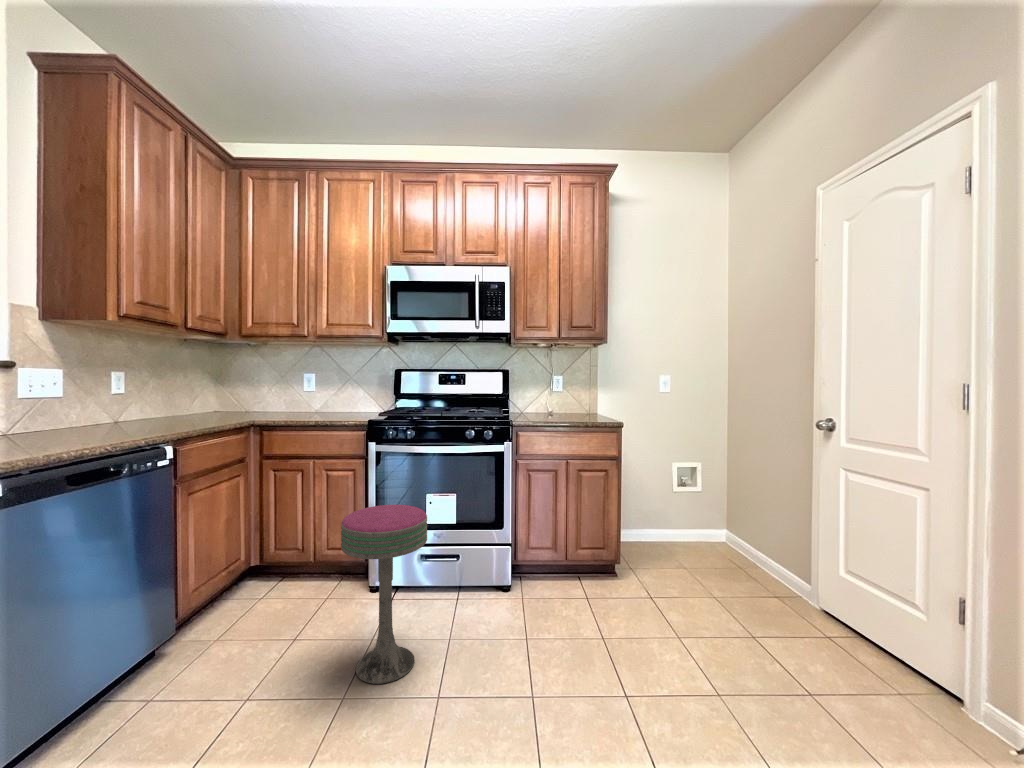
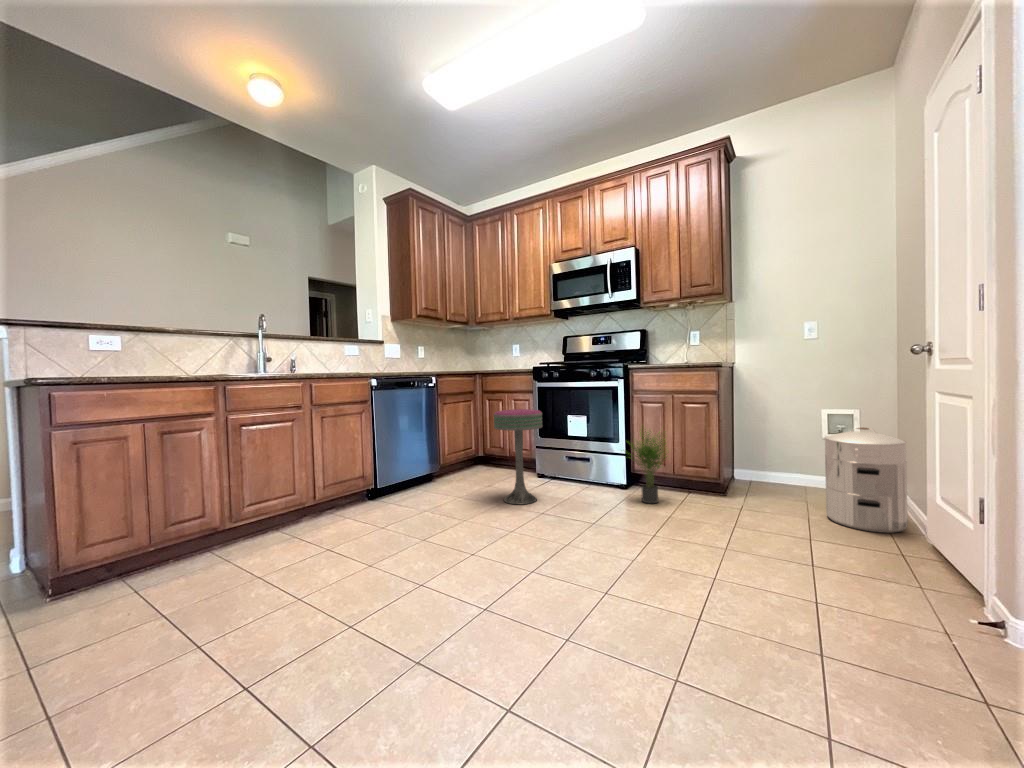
waste bin: none [719,496,789,604] -> present [825,427,908,533]
potted plant: none [517,507,593,616] -> present [628,429,666,504]

